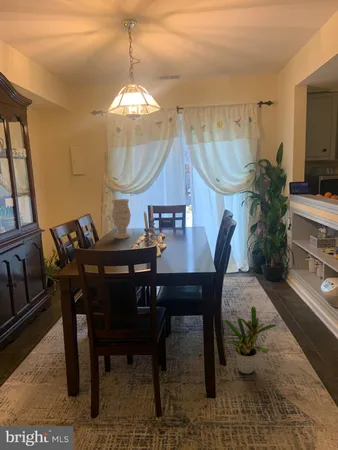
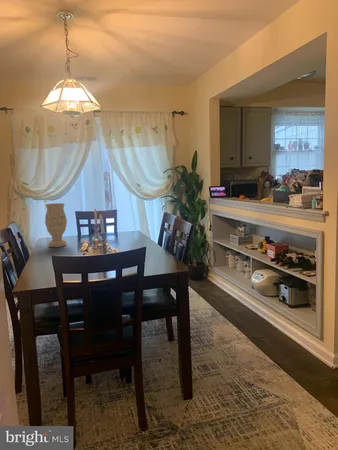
potted plant: present [224,307,276,374] -> none [186,303,237,370]

